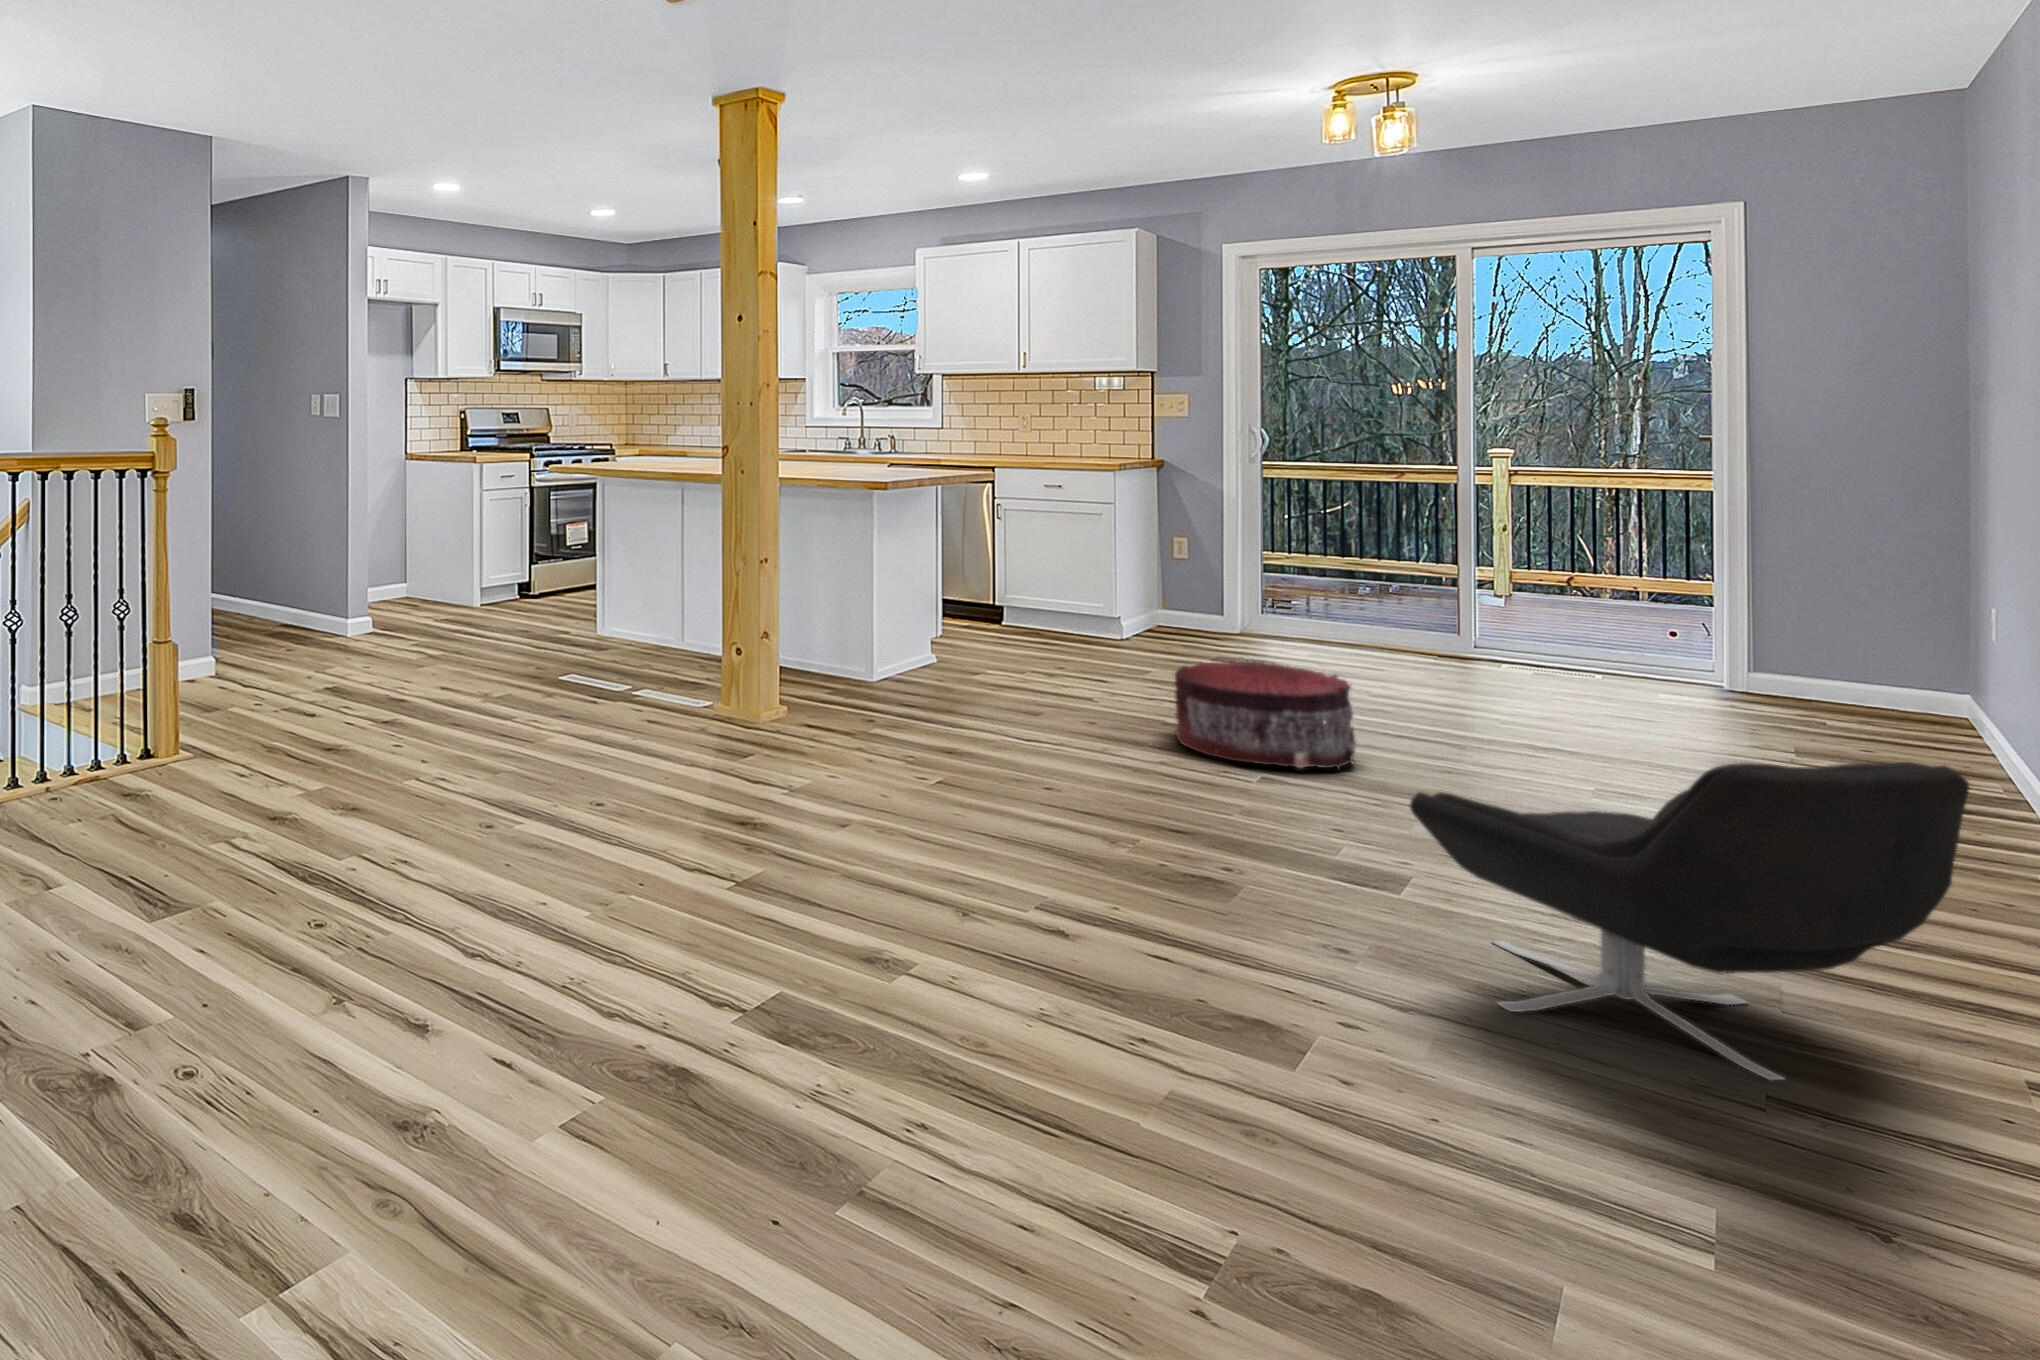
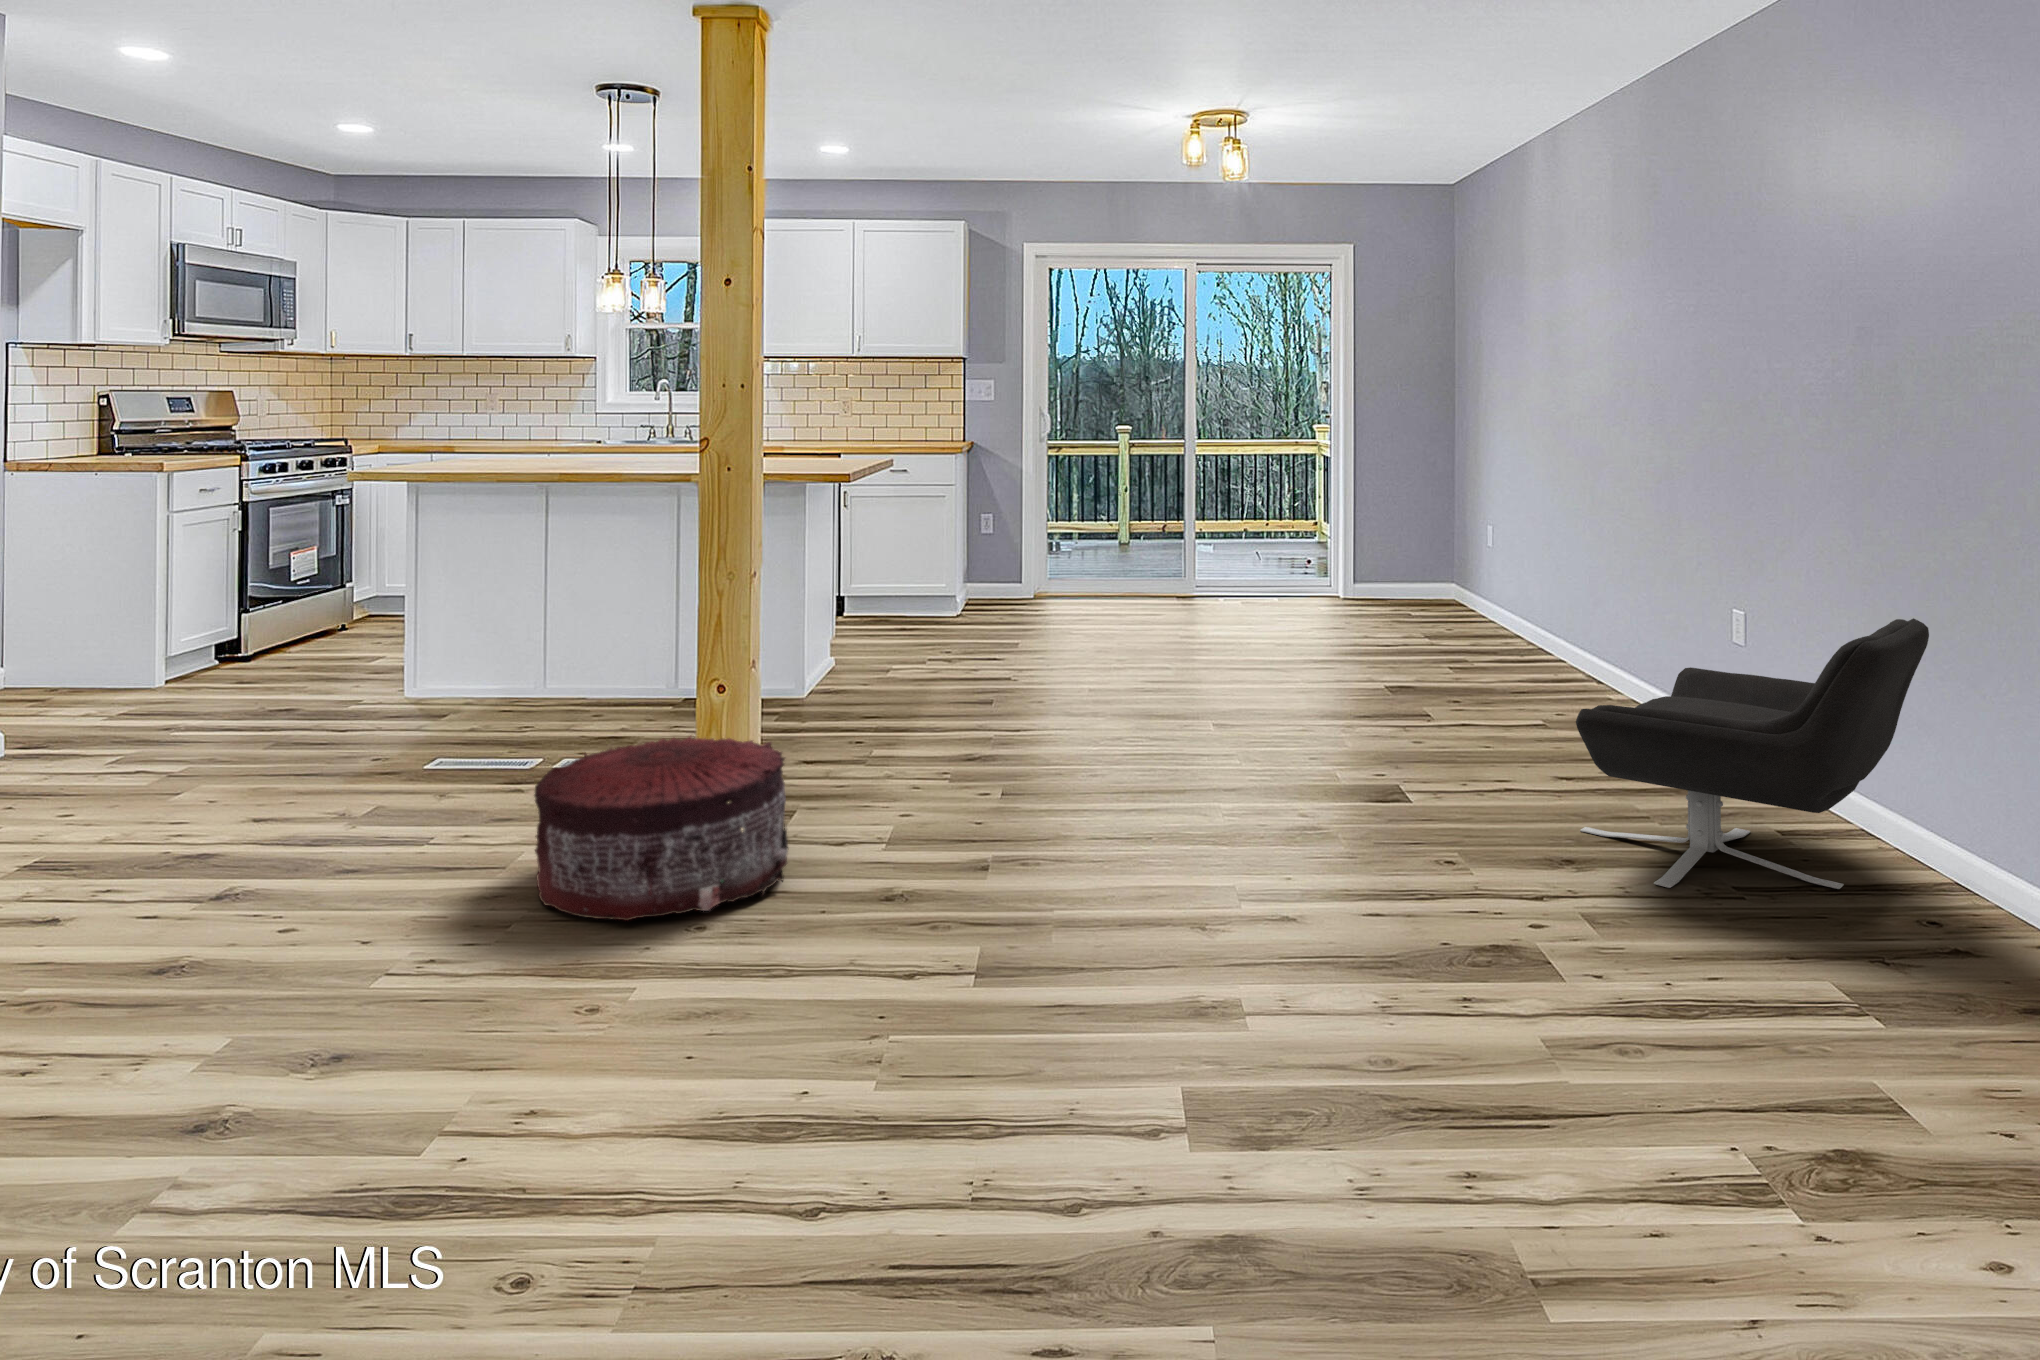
pouf: present [1175,661,1356,769] -> present [534,736,788,921]

